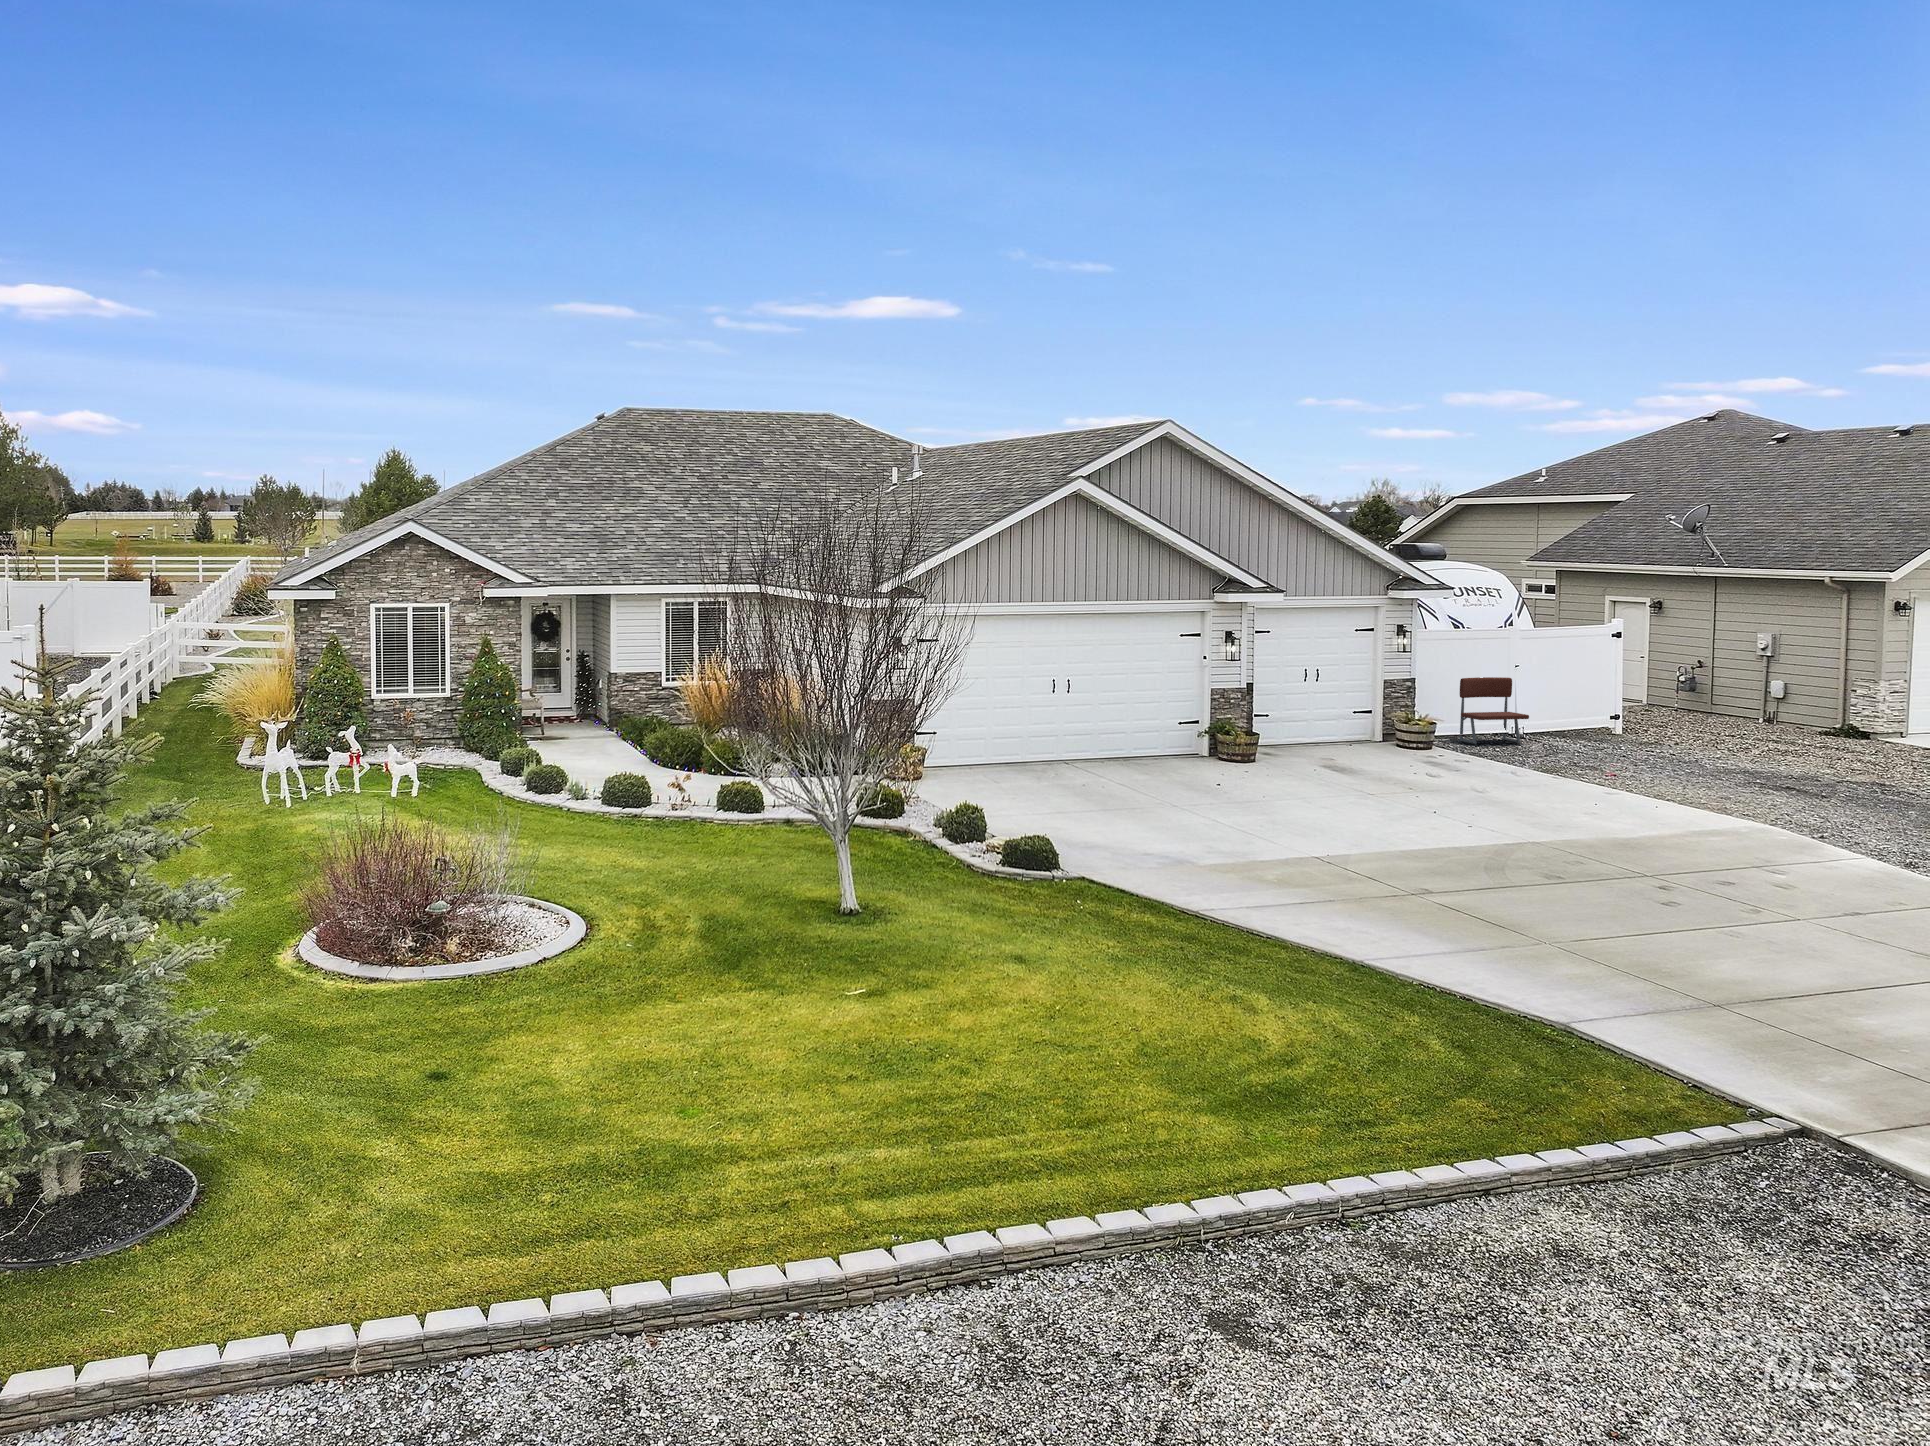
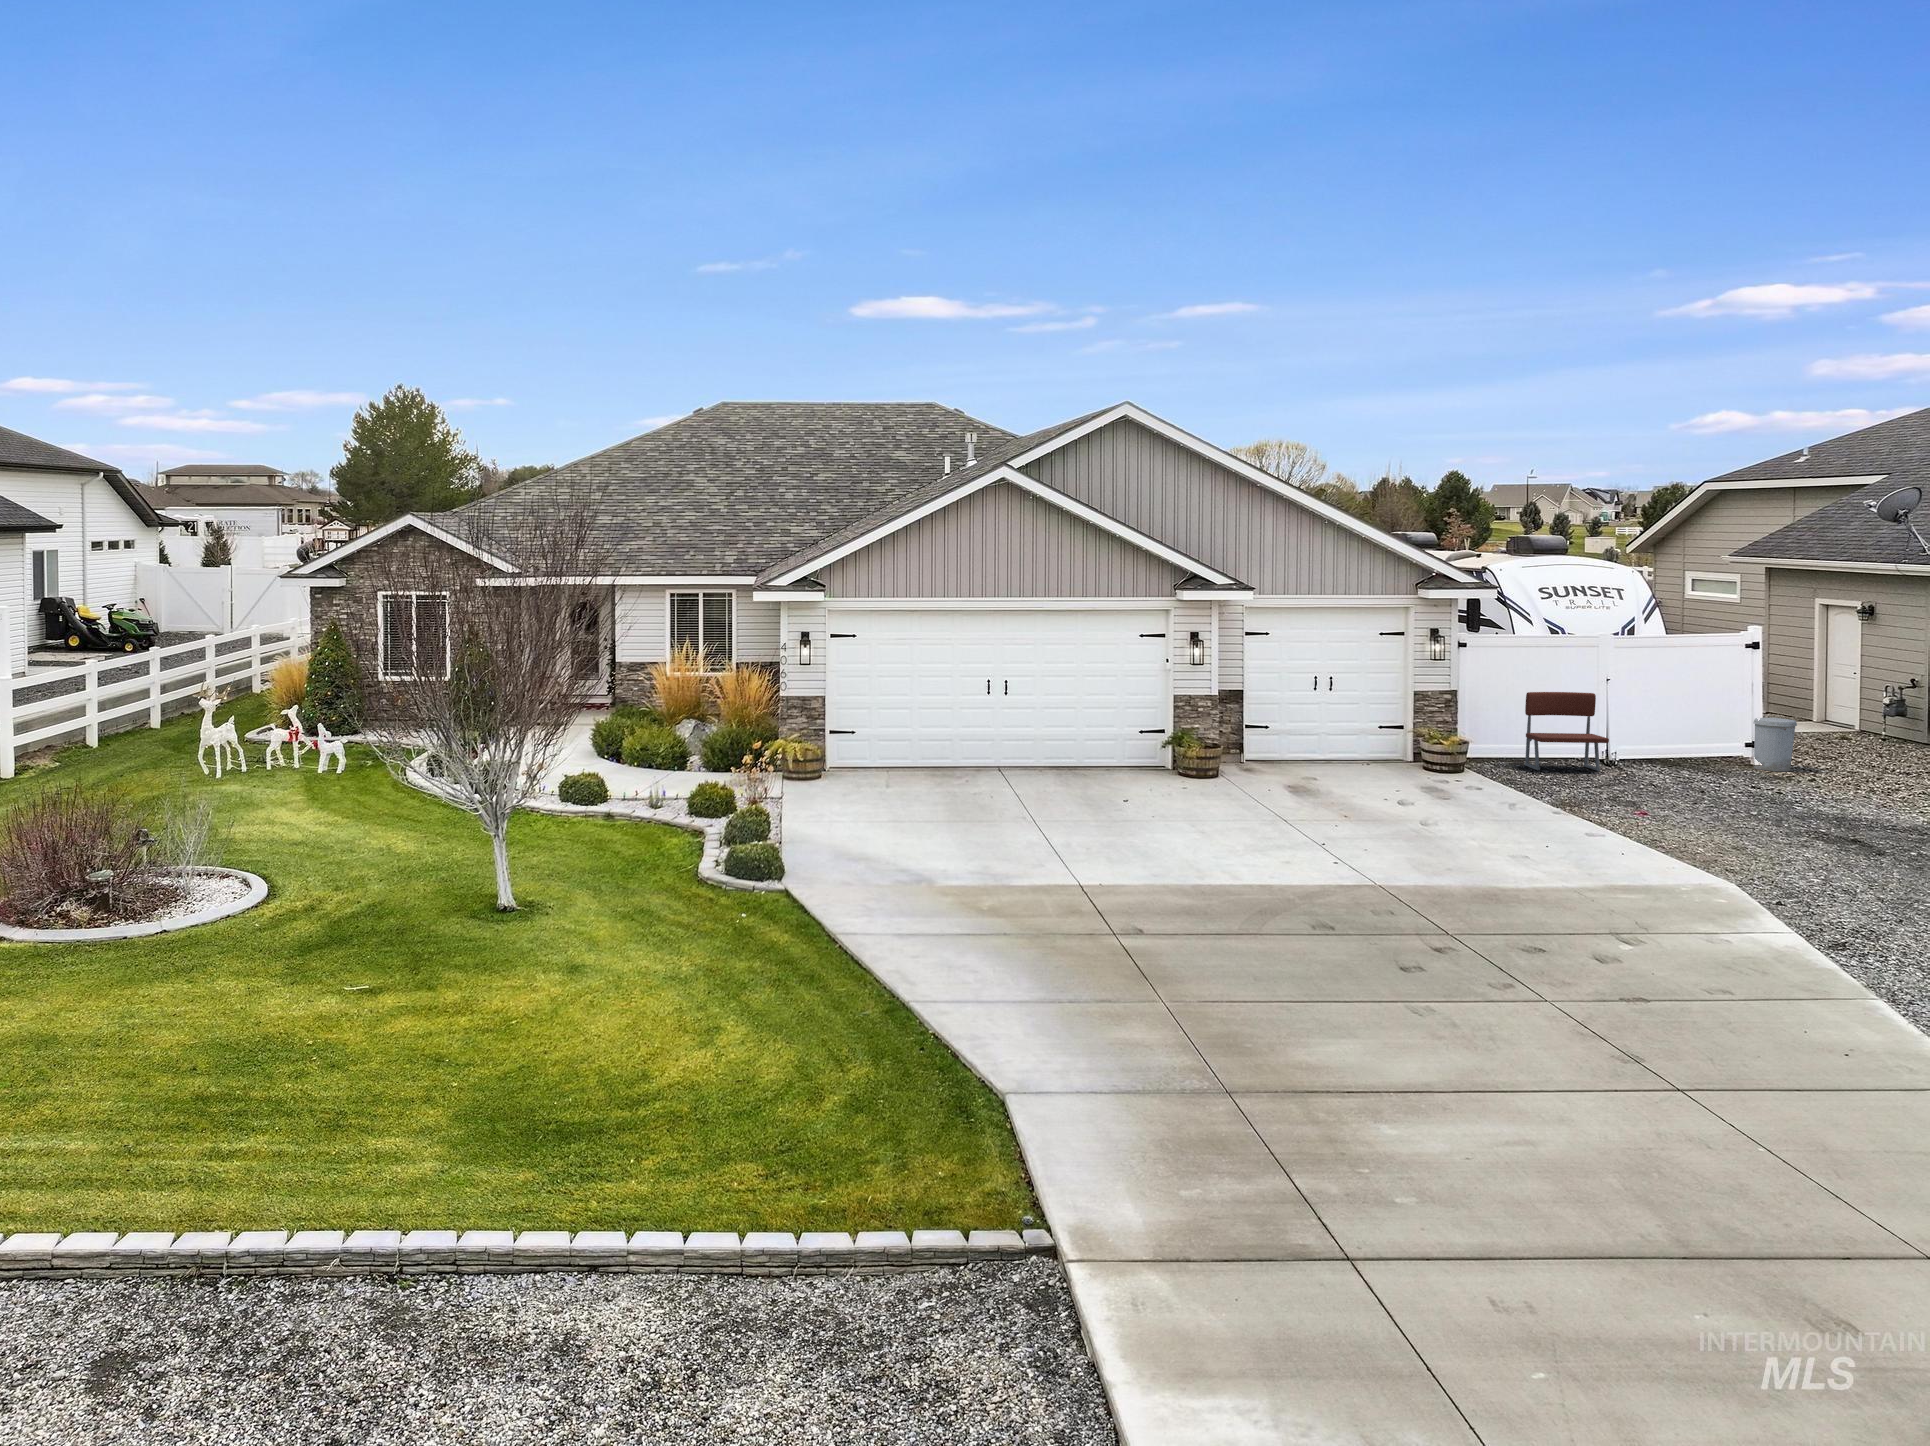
trash can: none [1618,694,1653,738] -> present [1753,718,1797,771]

